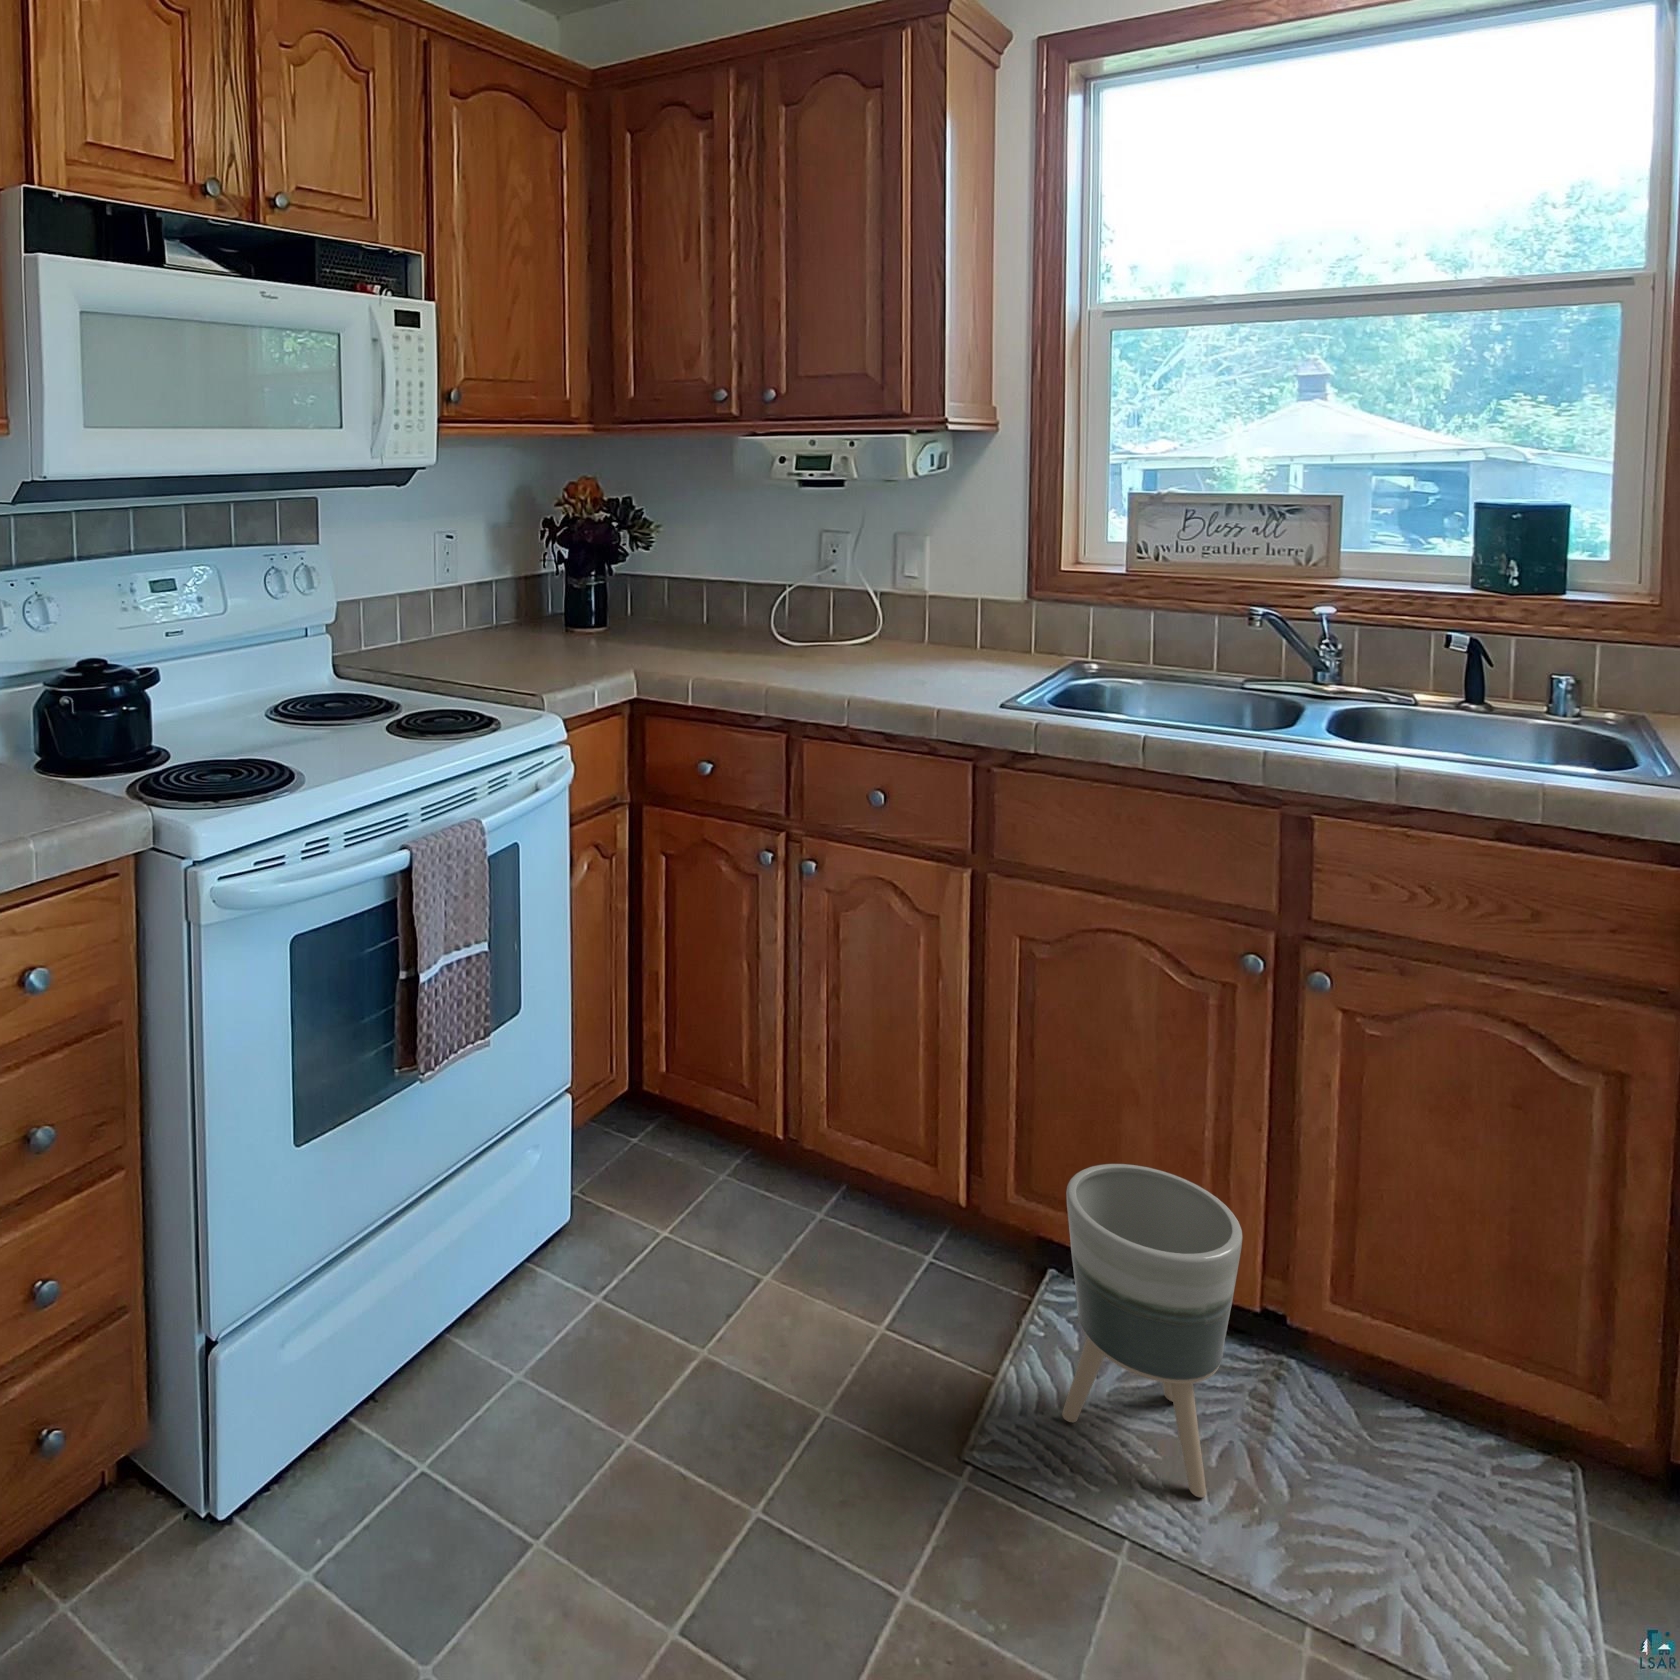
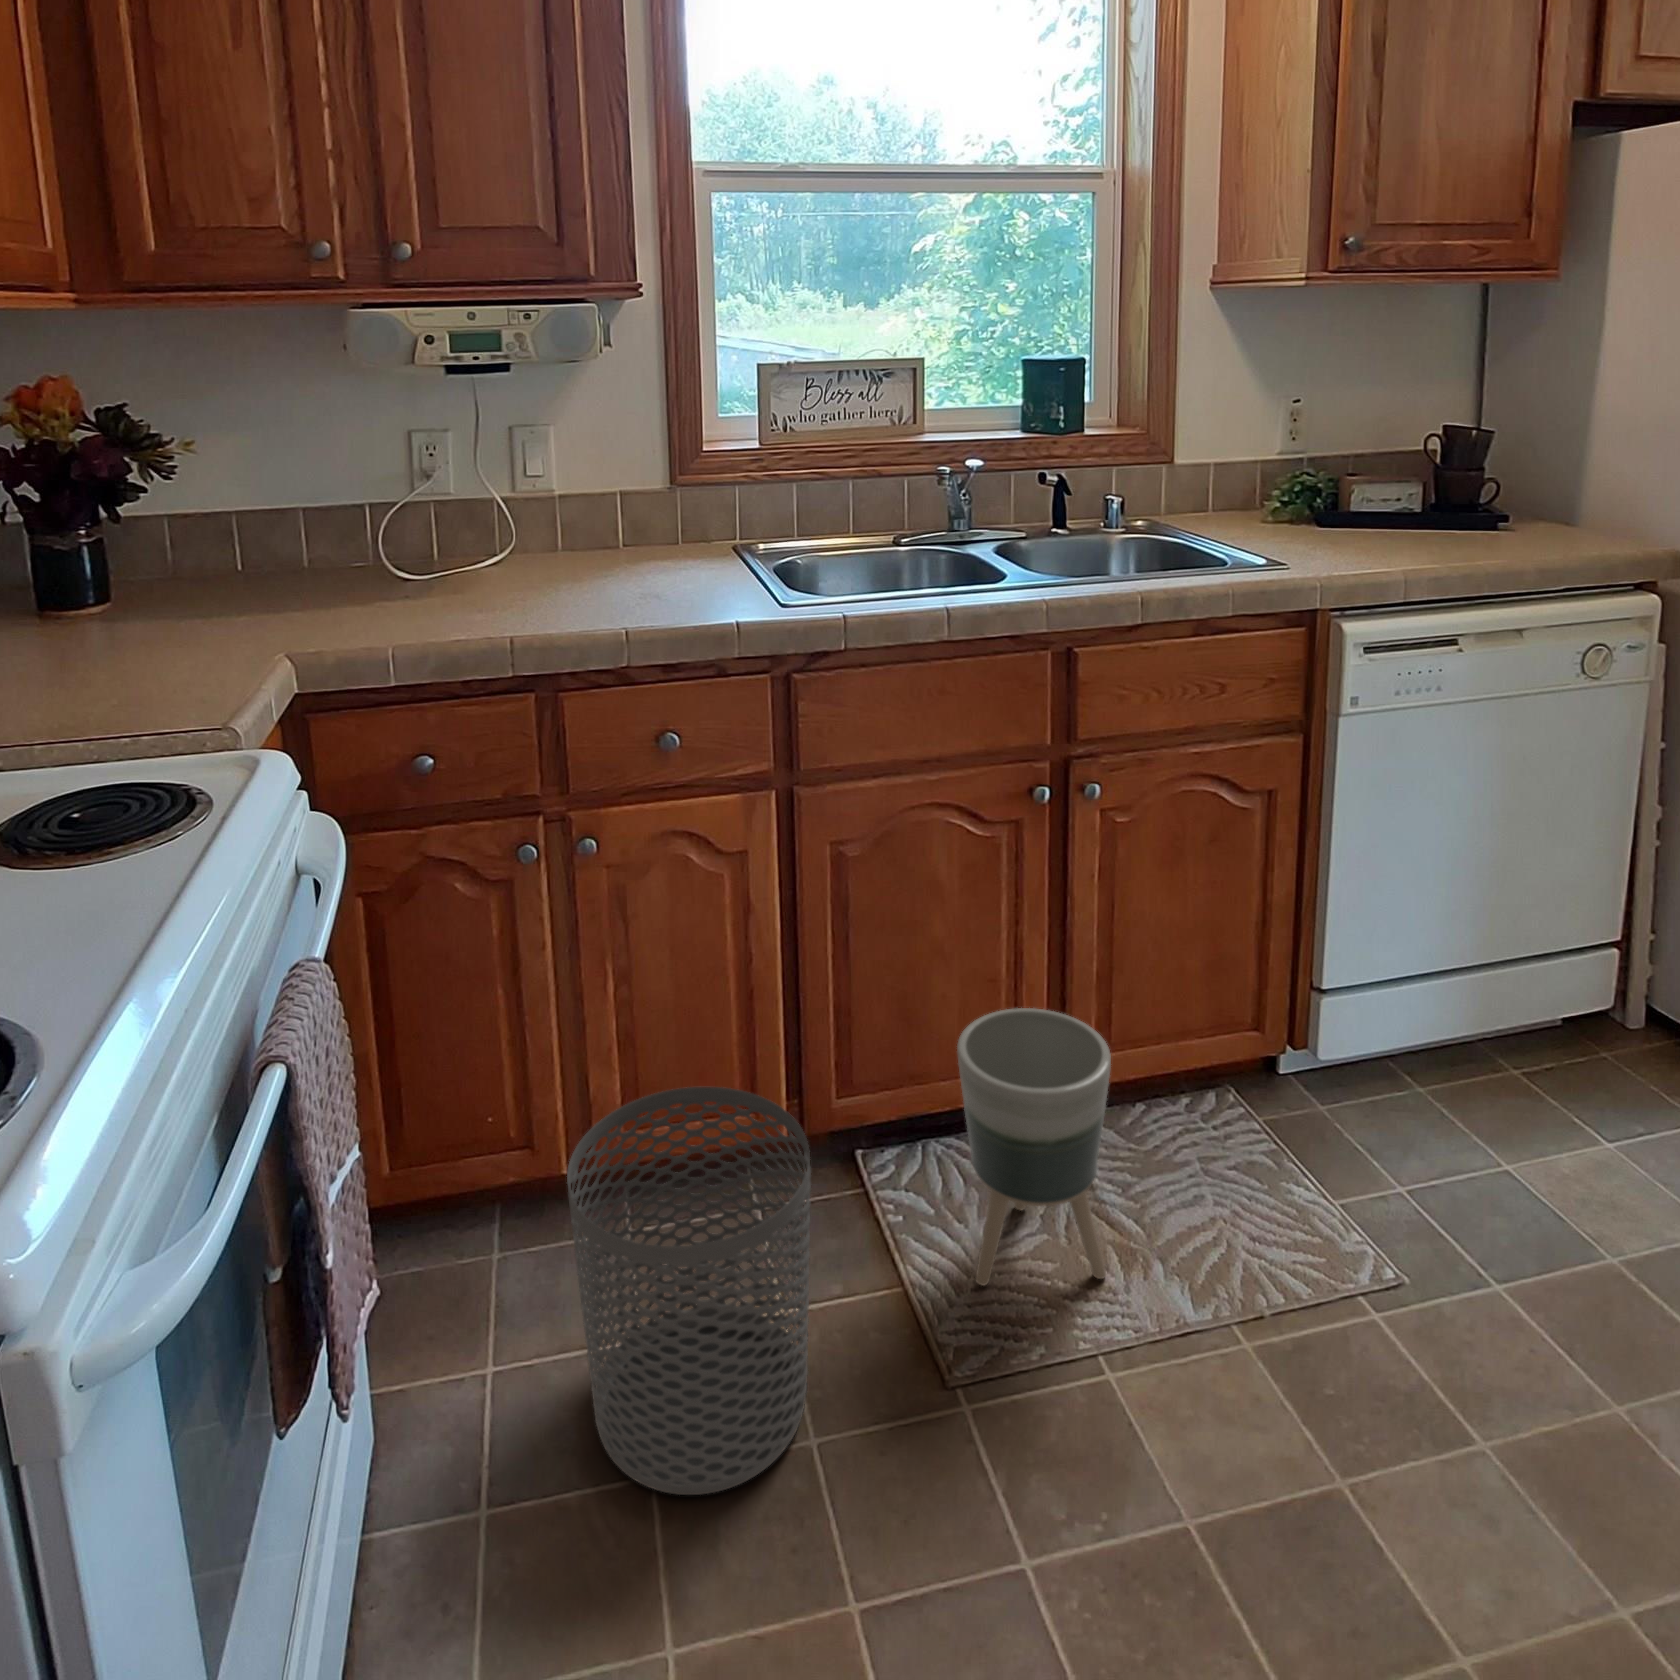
waste bin: none [675,1071,872,1396] -> present [567,1087,811,1495]

